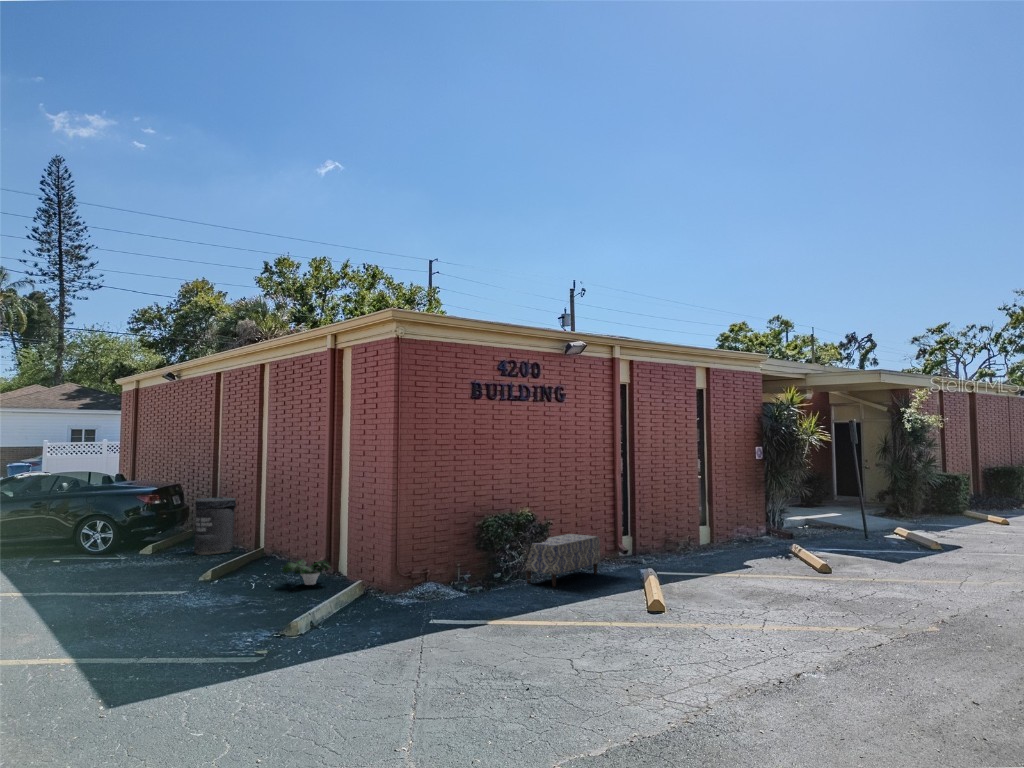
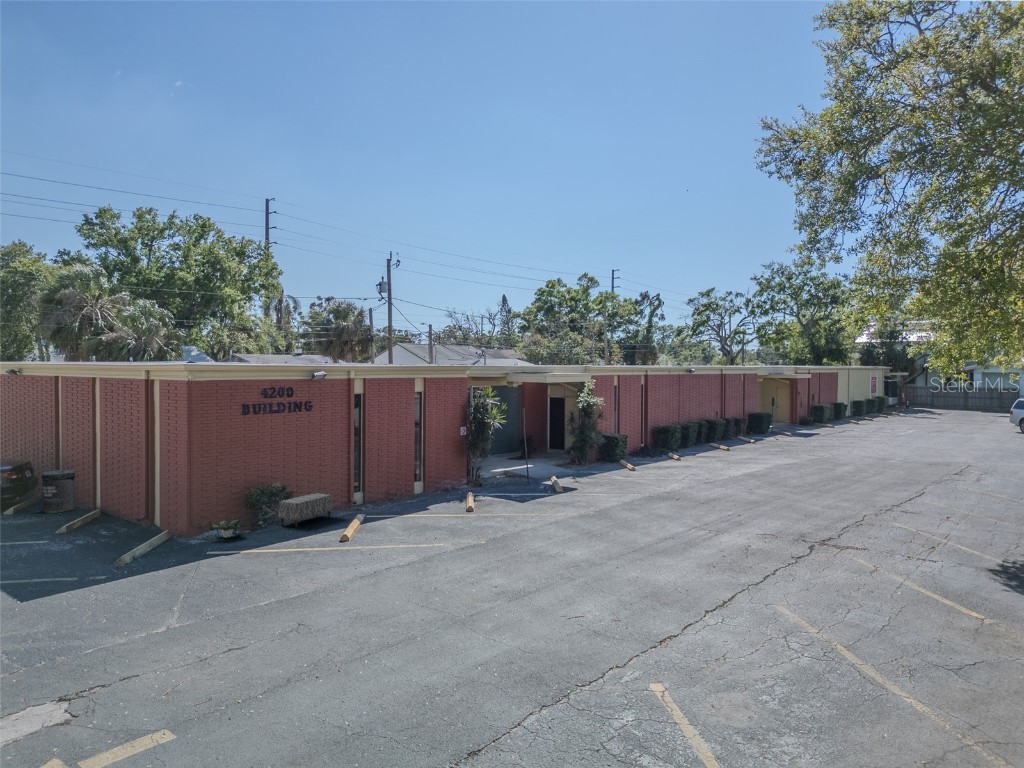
potted plant: present [282,559,331,585] -> present [210,520,243,537]

